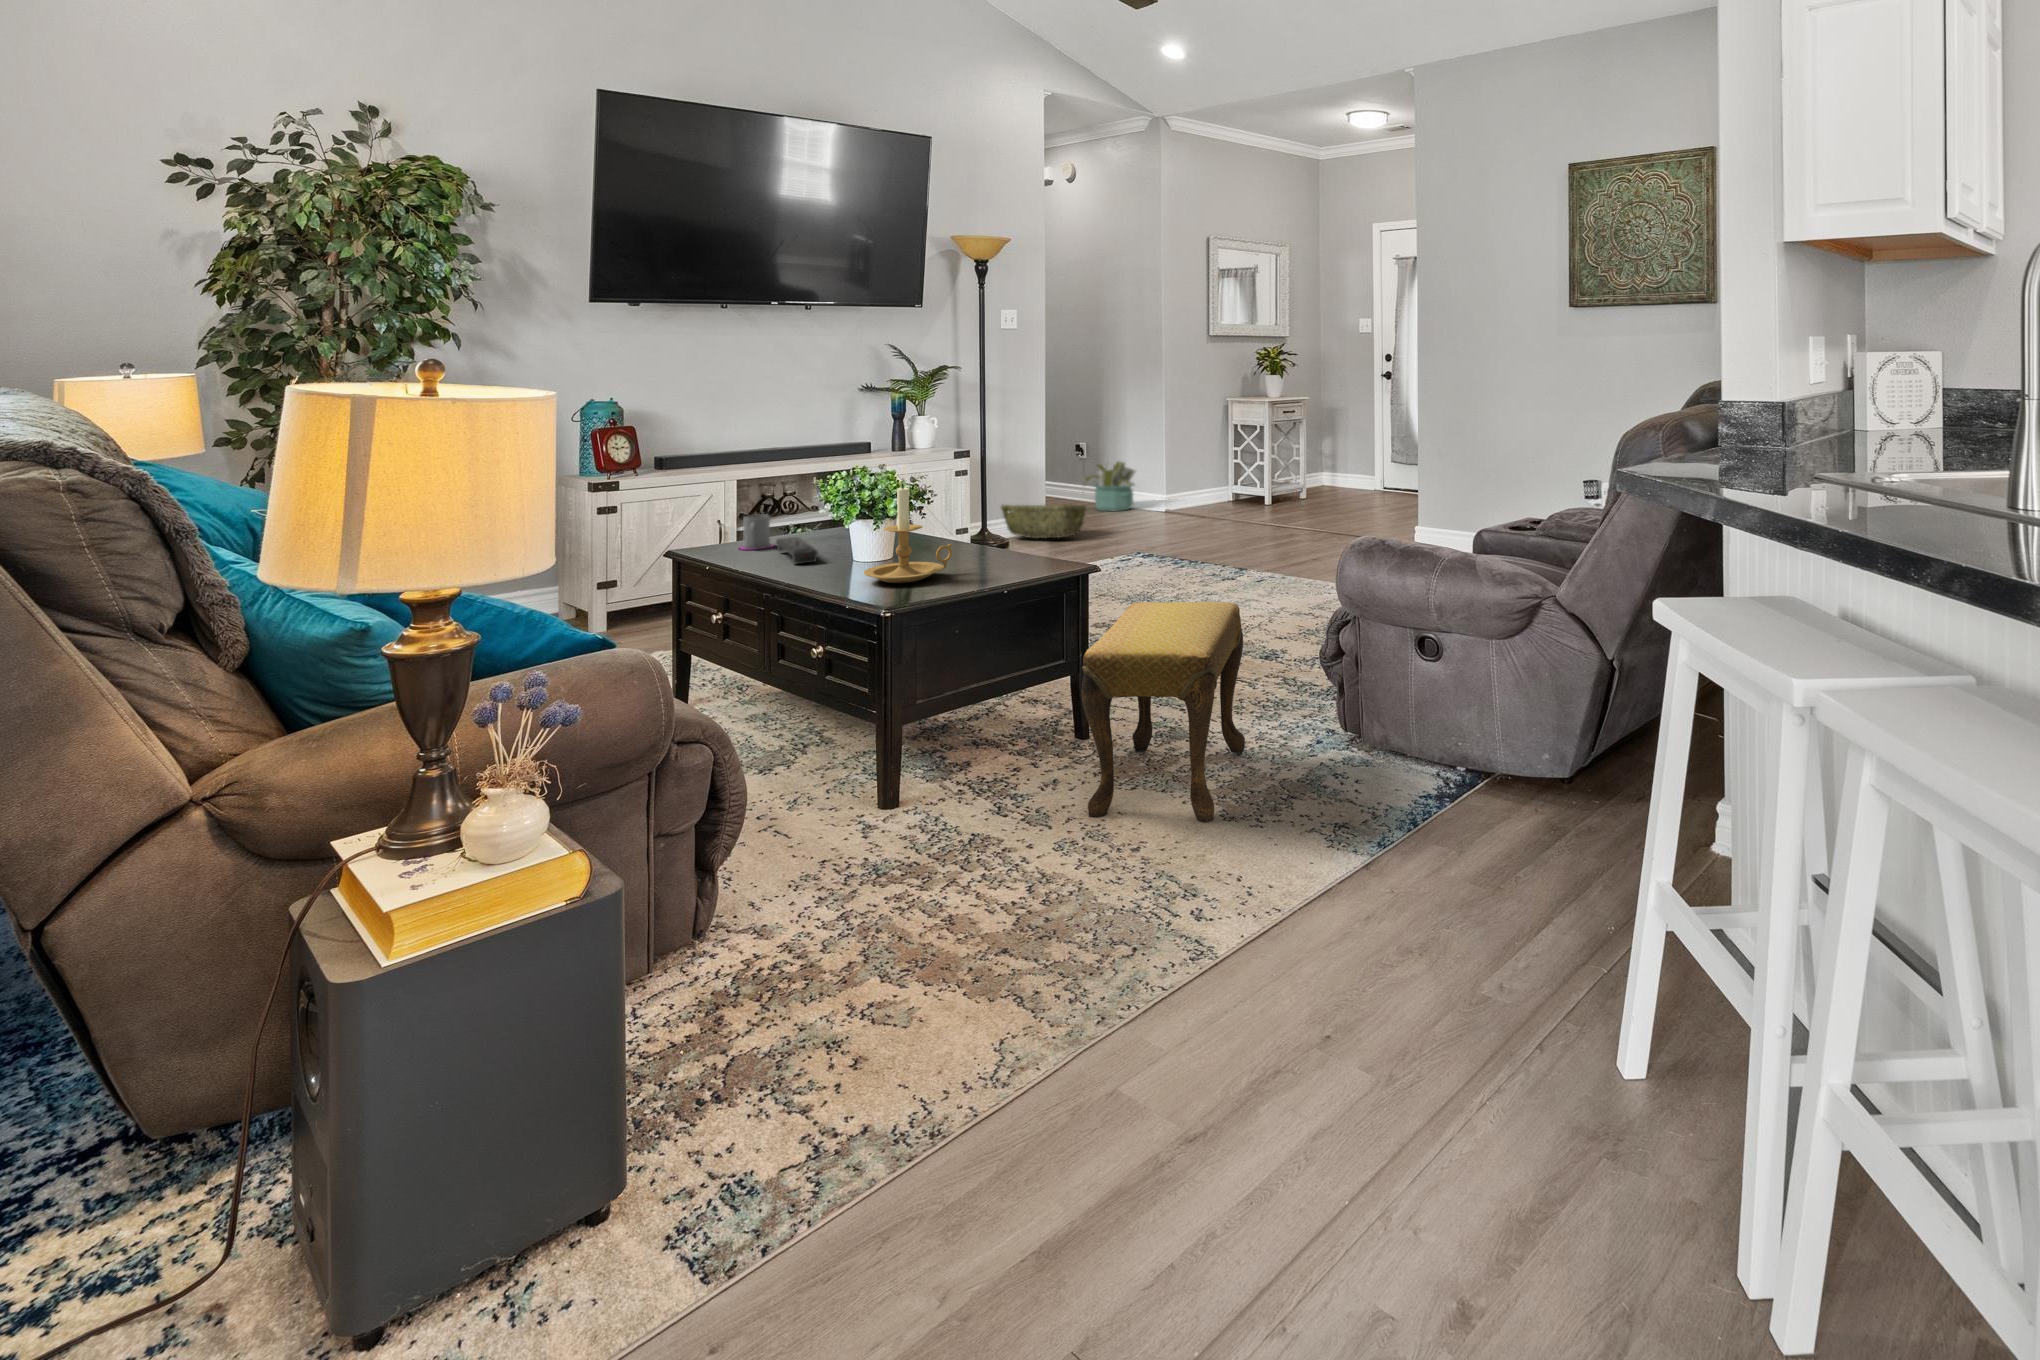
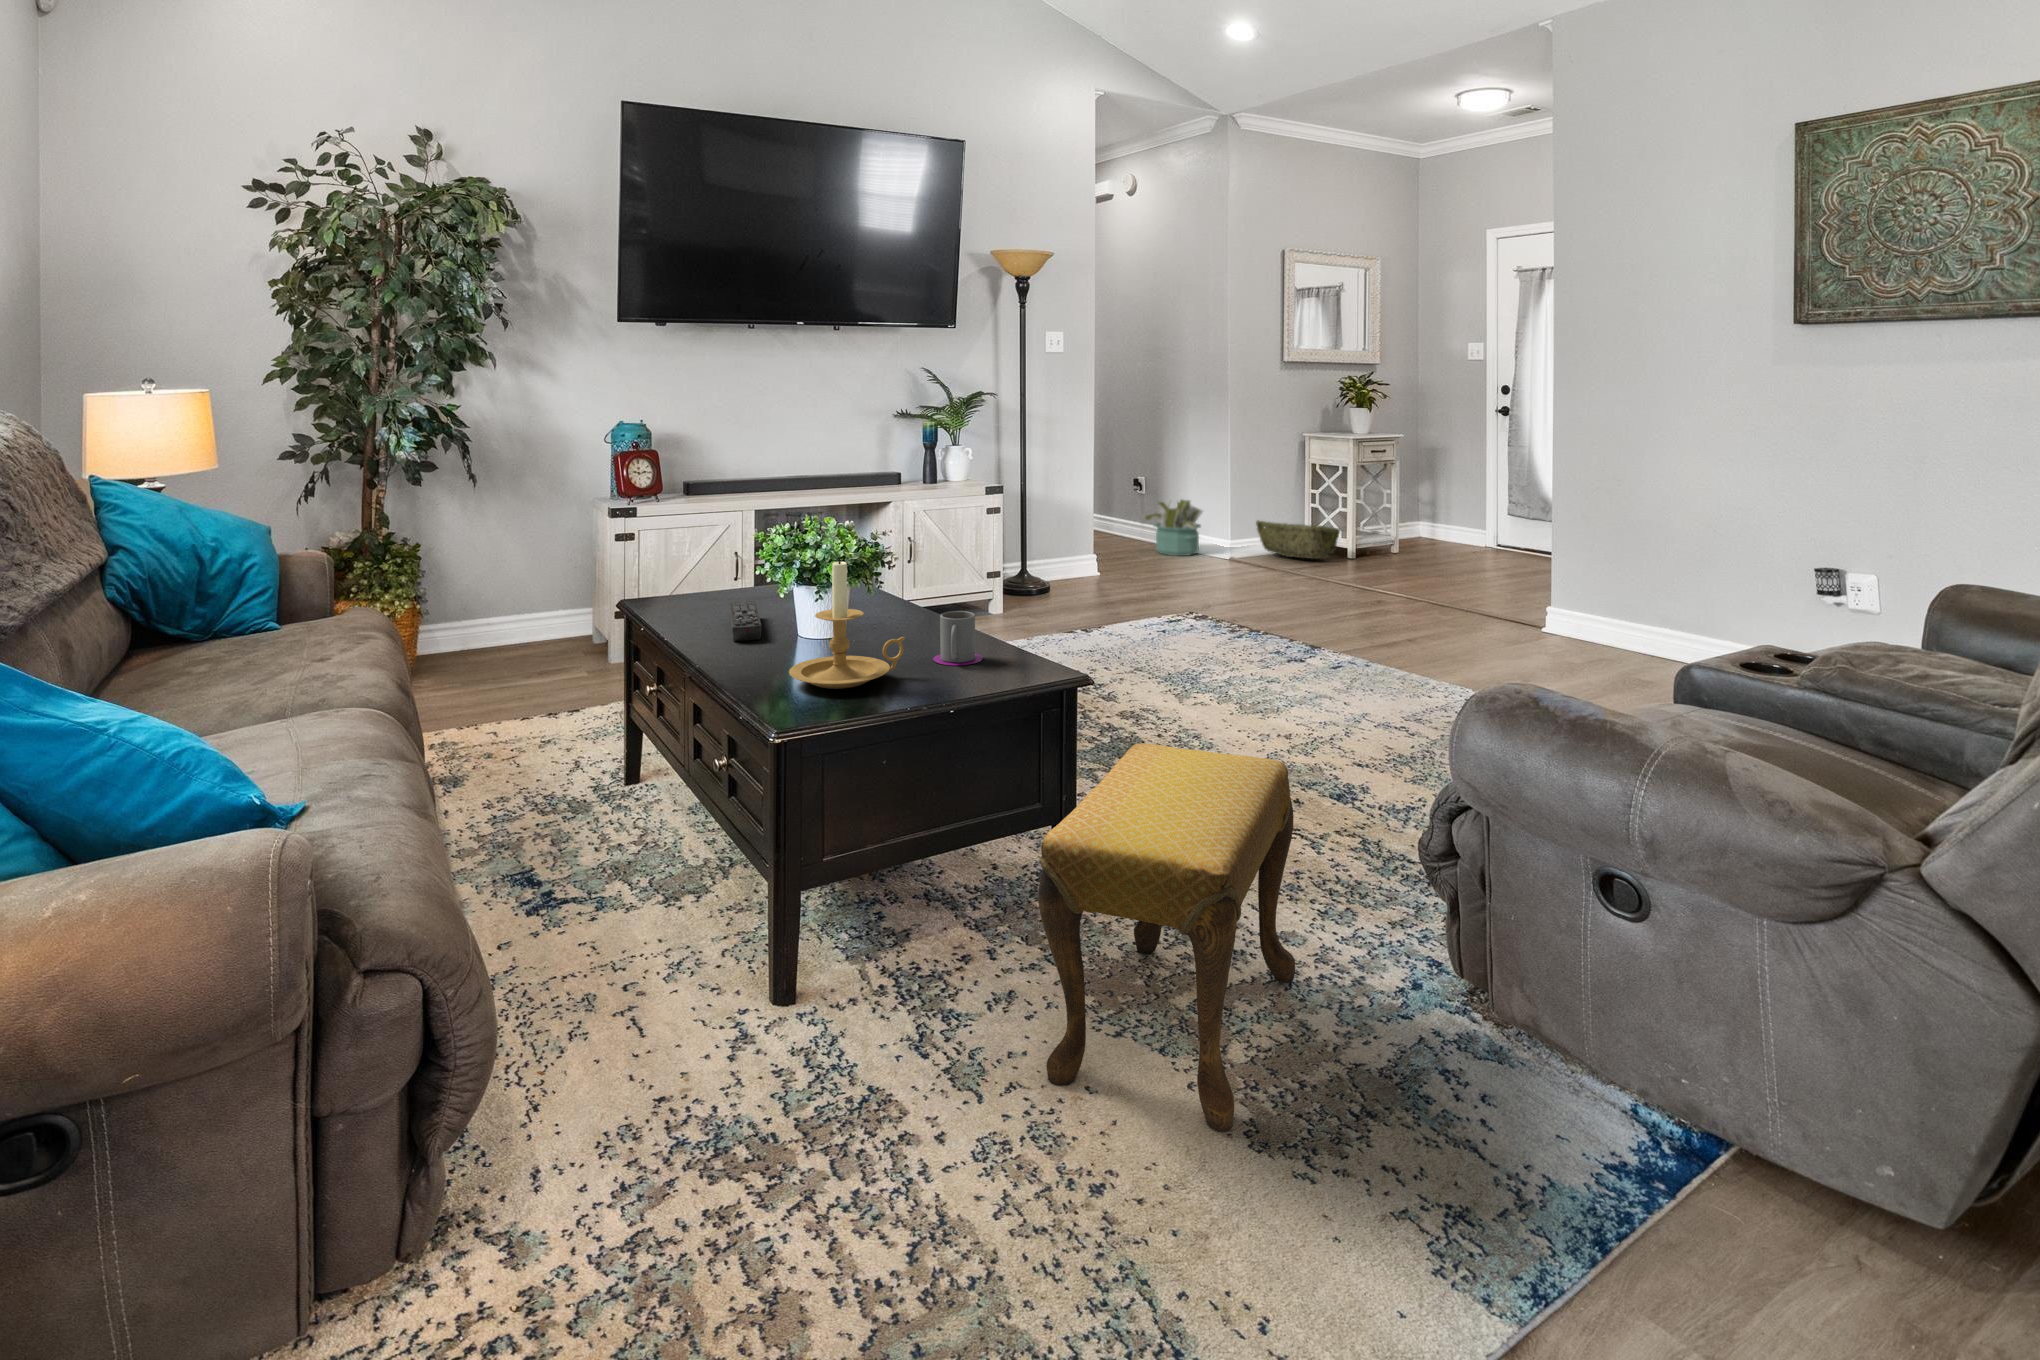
woven basket: present [1001,504,1086,538] -> present [1256,520,1340,559]
mug: present [740,514,774,550] -> present [933,611,983,665]

